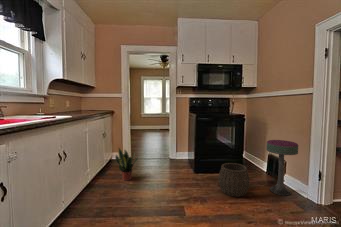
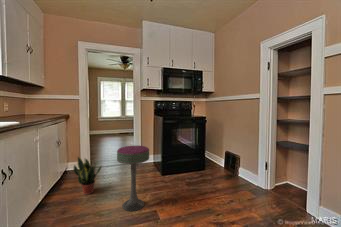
bar stool: present [266,140,298,196] -> present [117,146,149,211]
woven basket: present [219,163,250,197] -> none [190,164,220,198]

